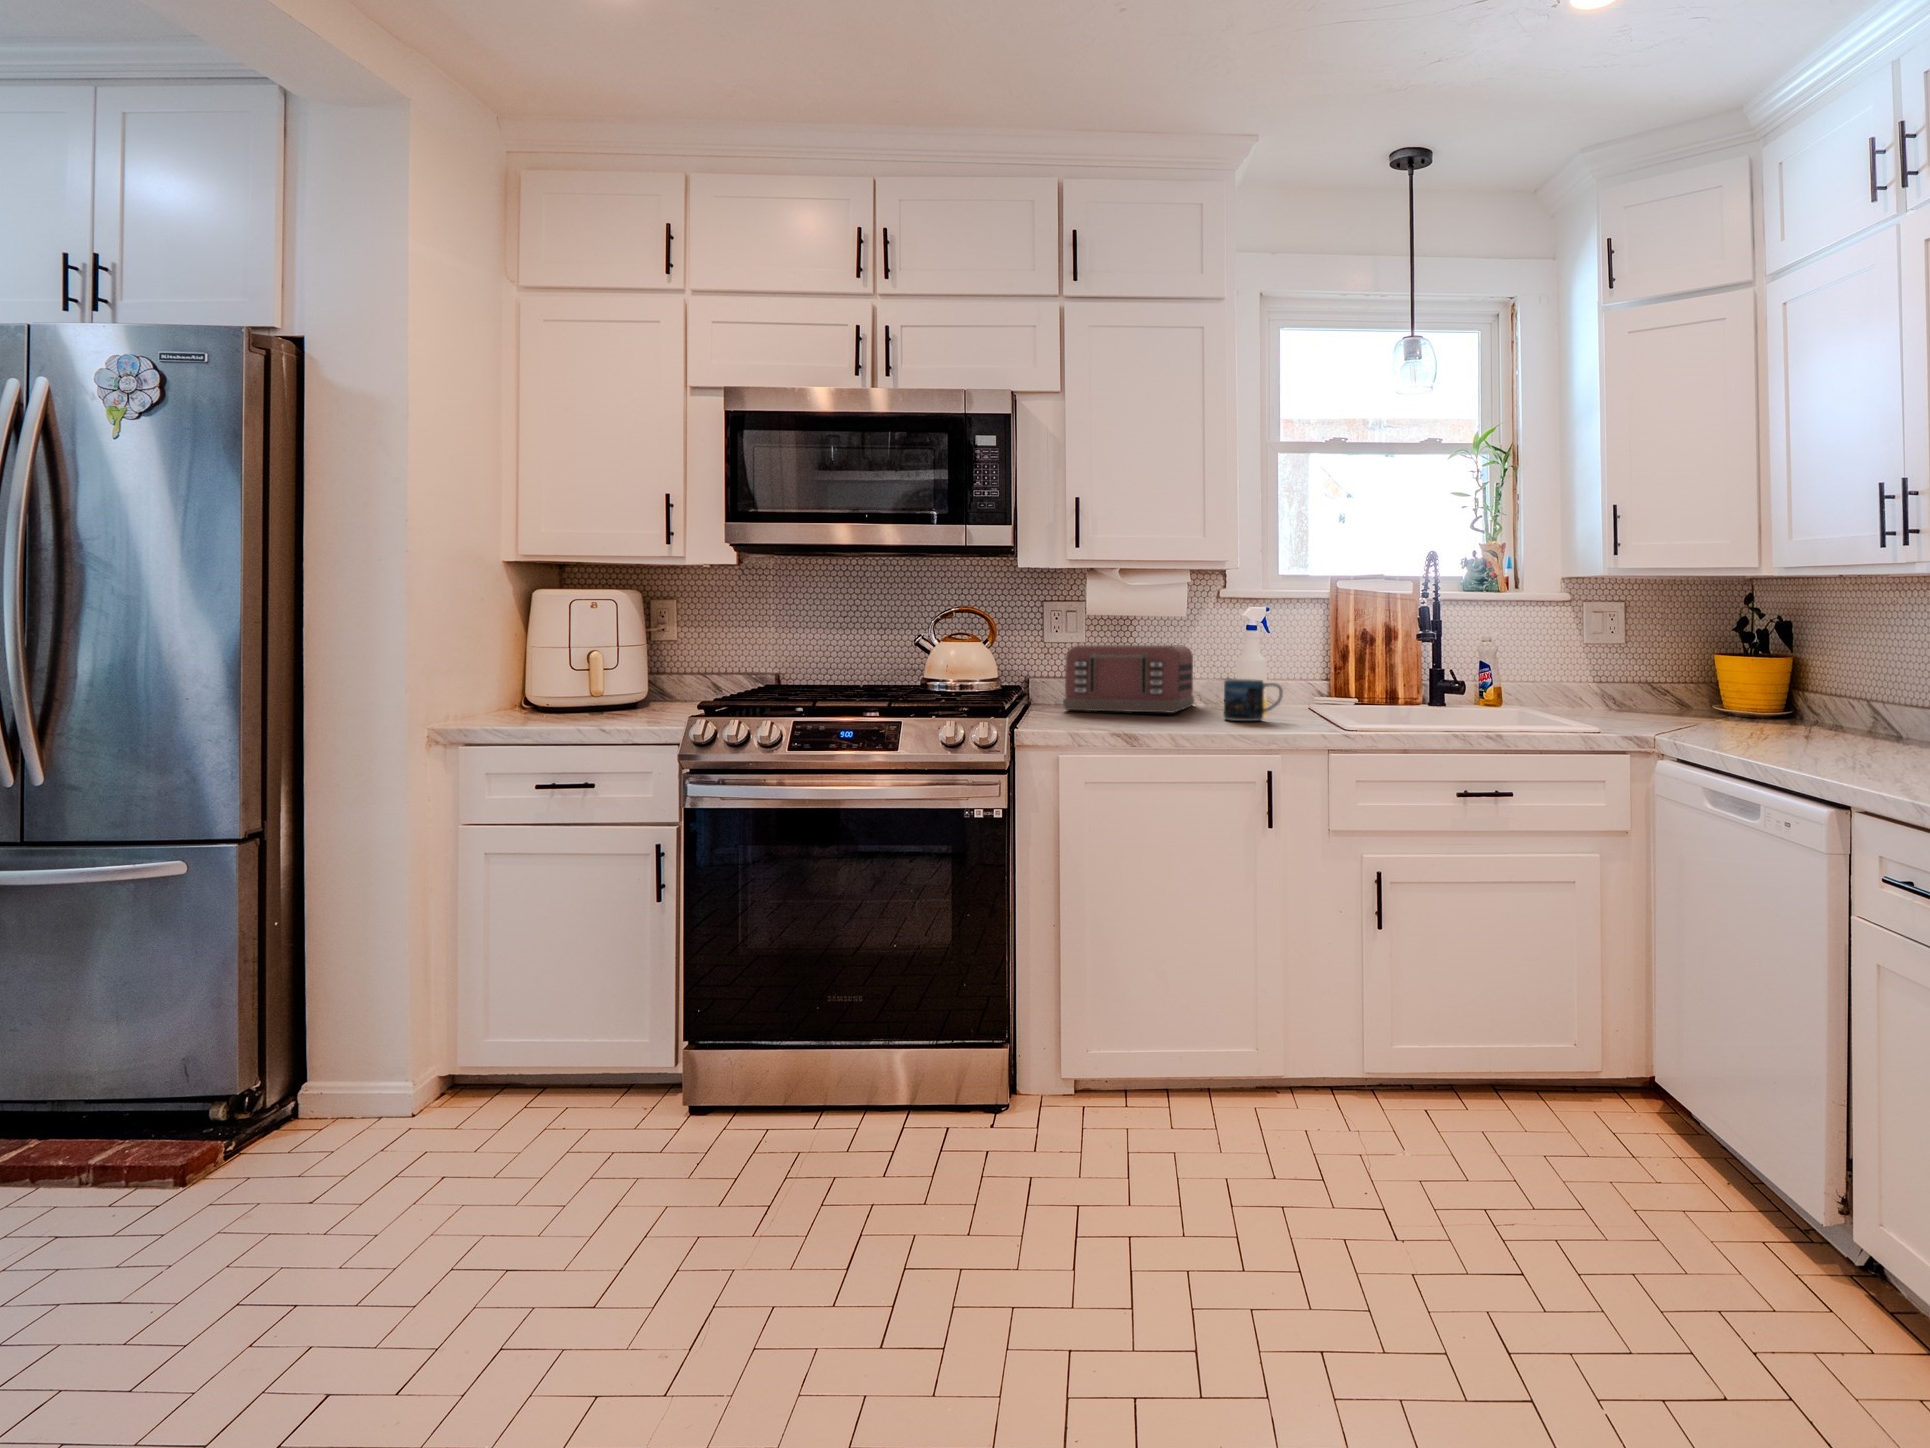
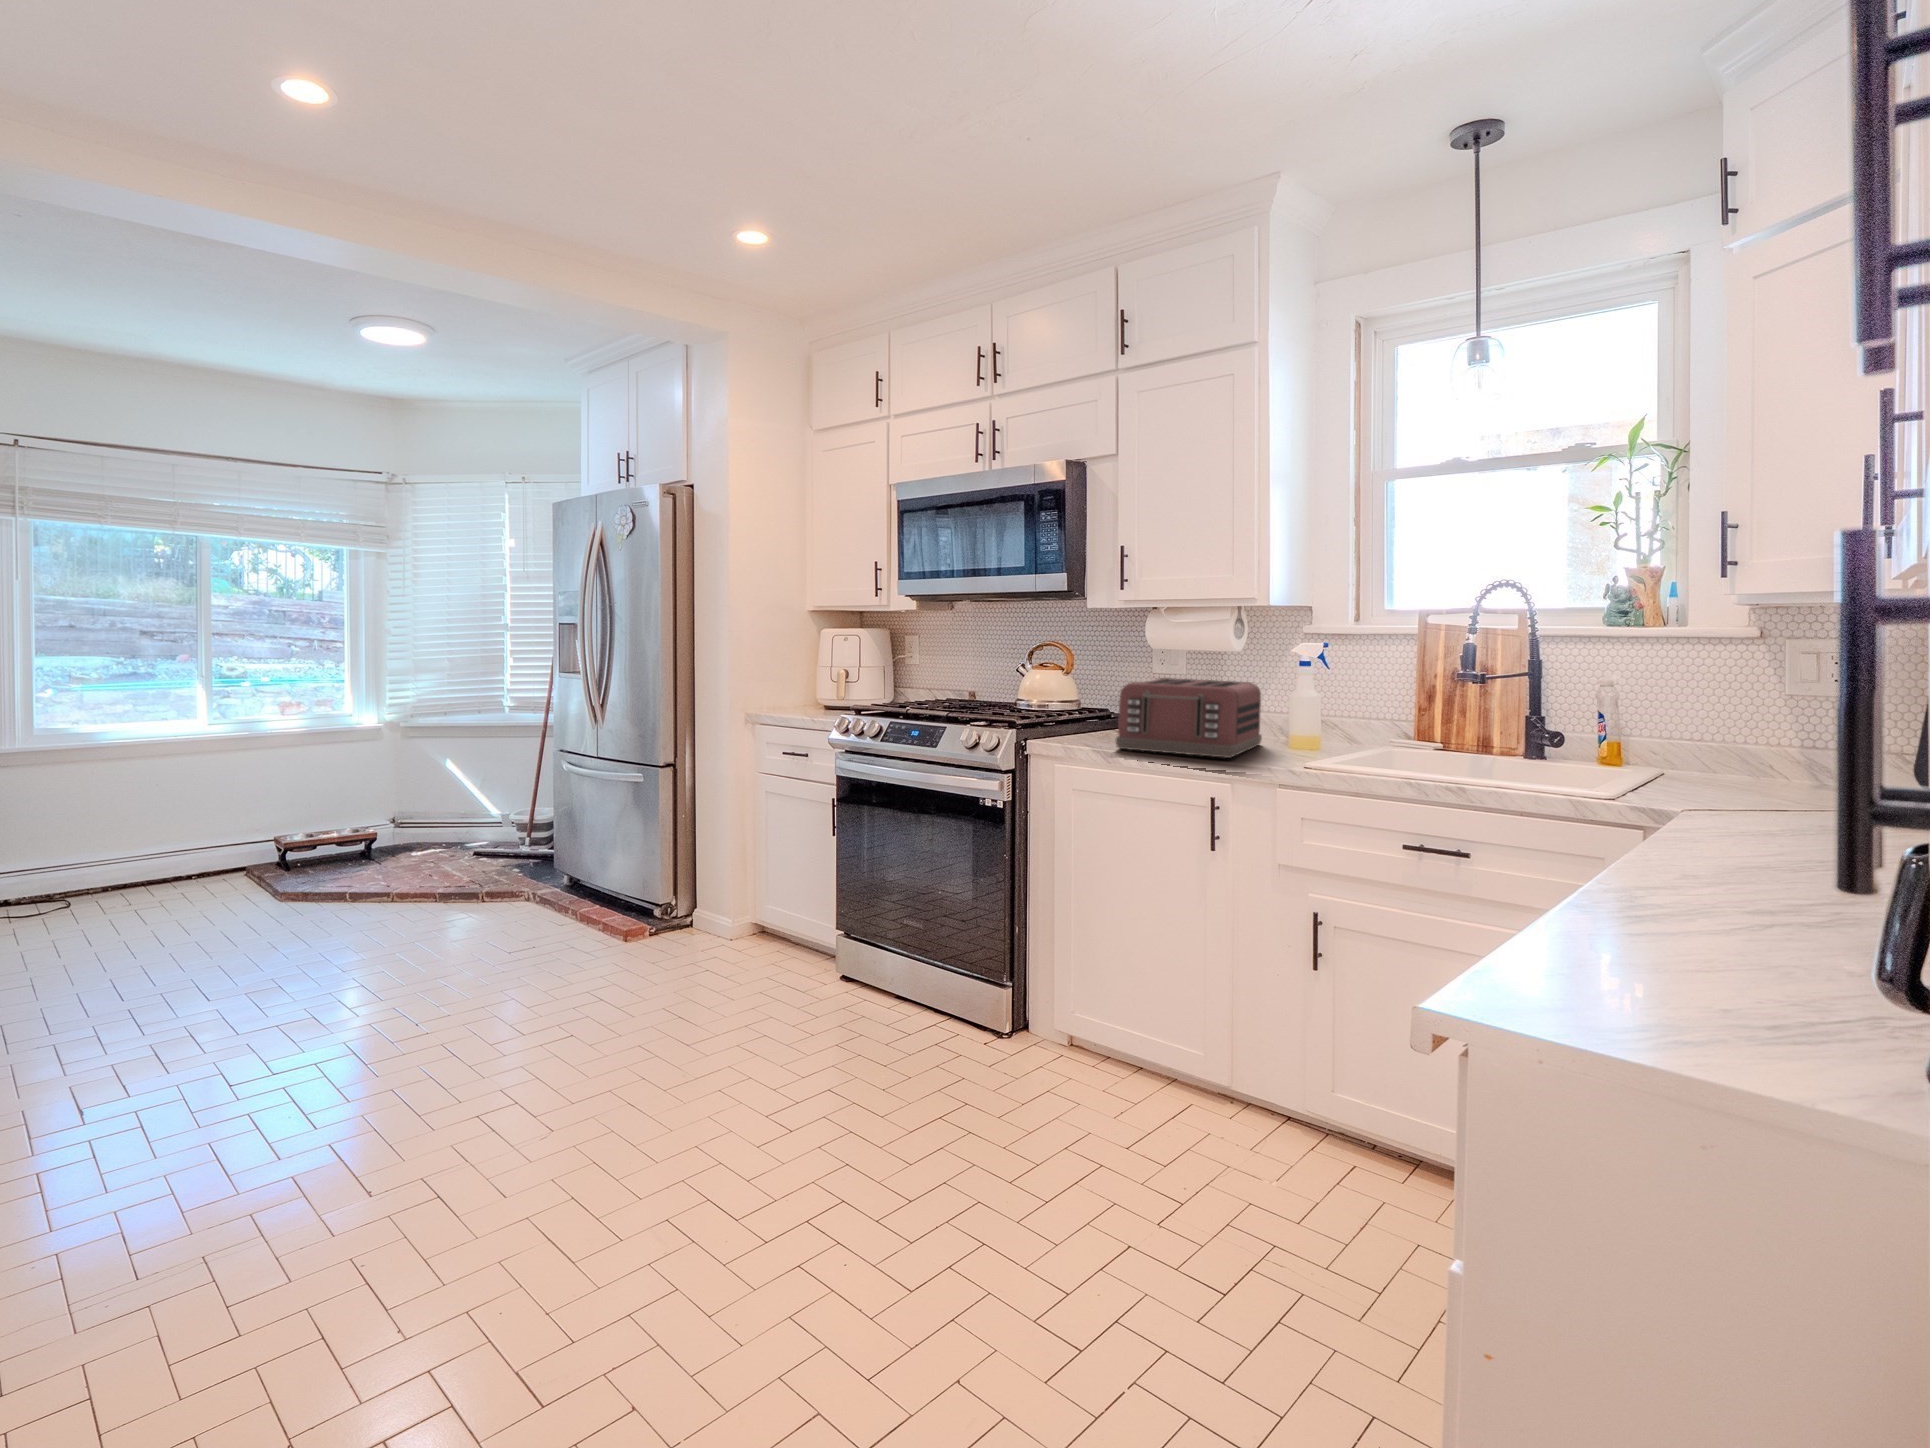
mug: present [1224,679,1283,721] -> none [1281,726,1347,774]

